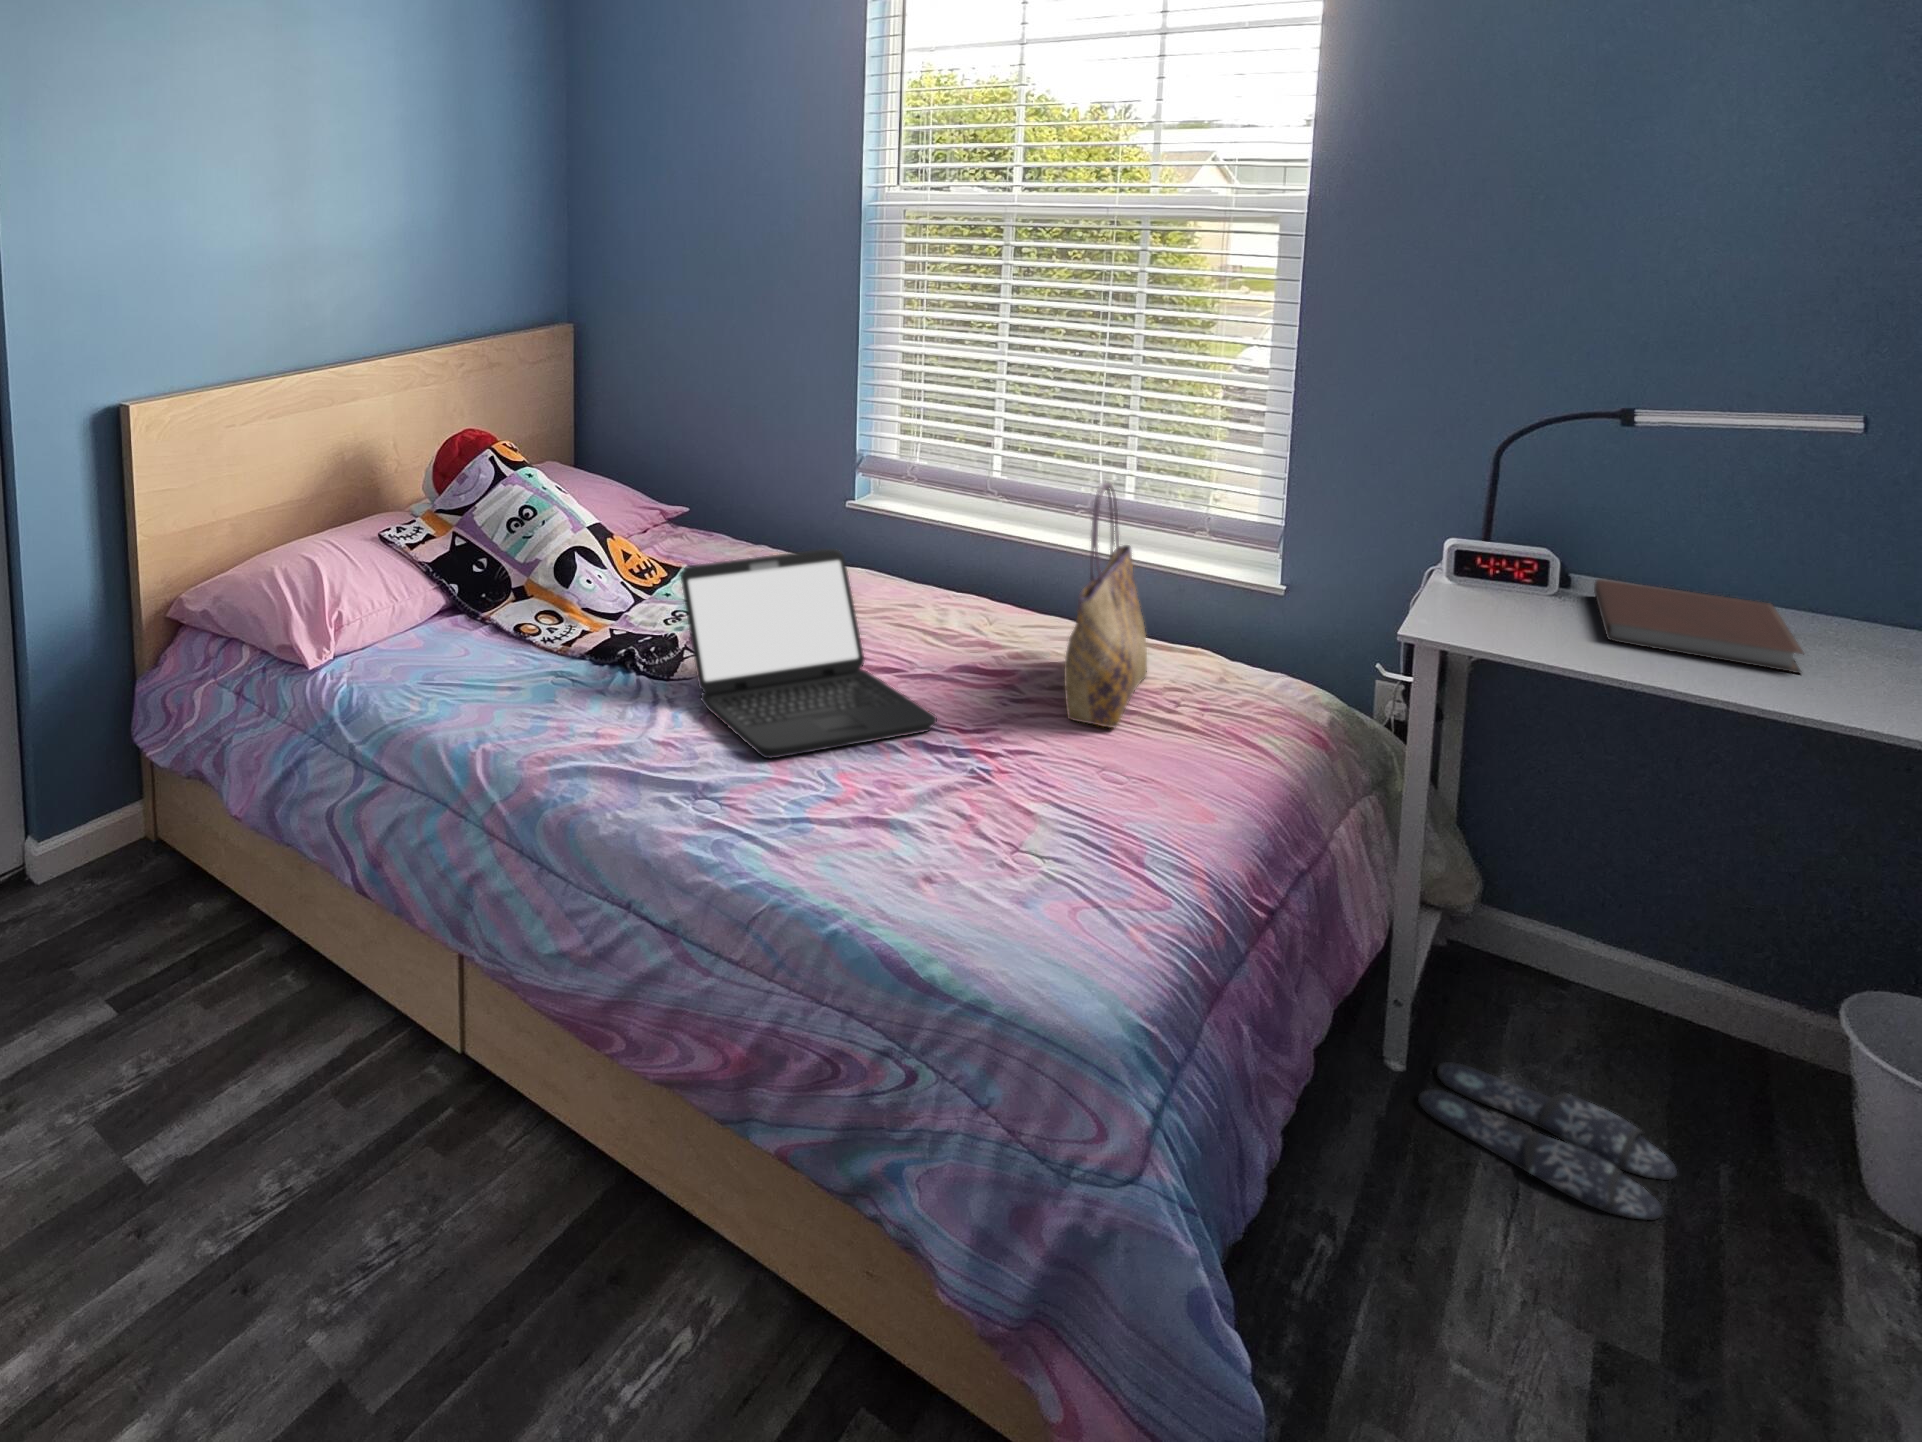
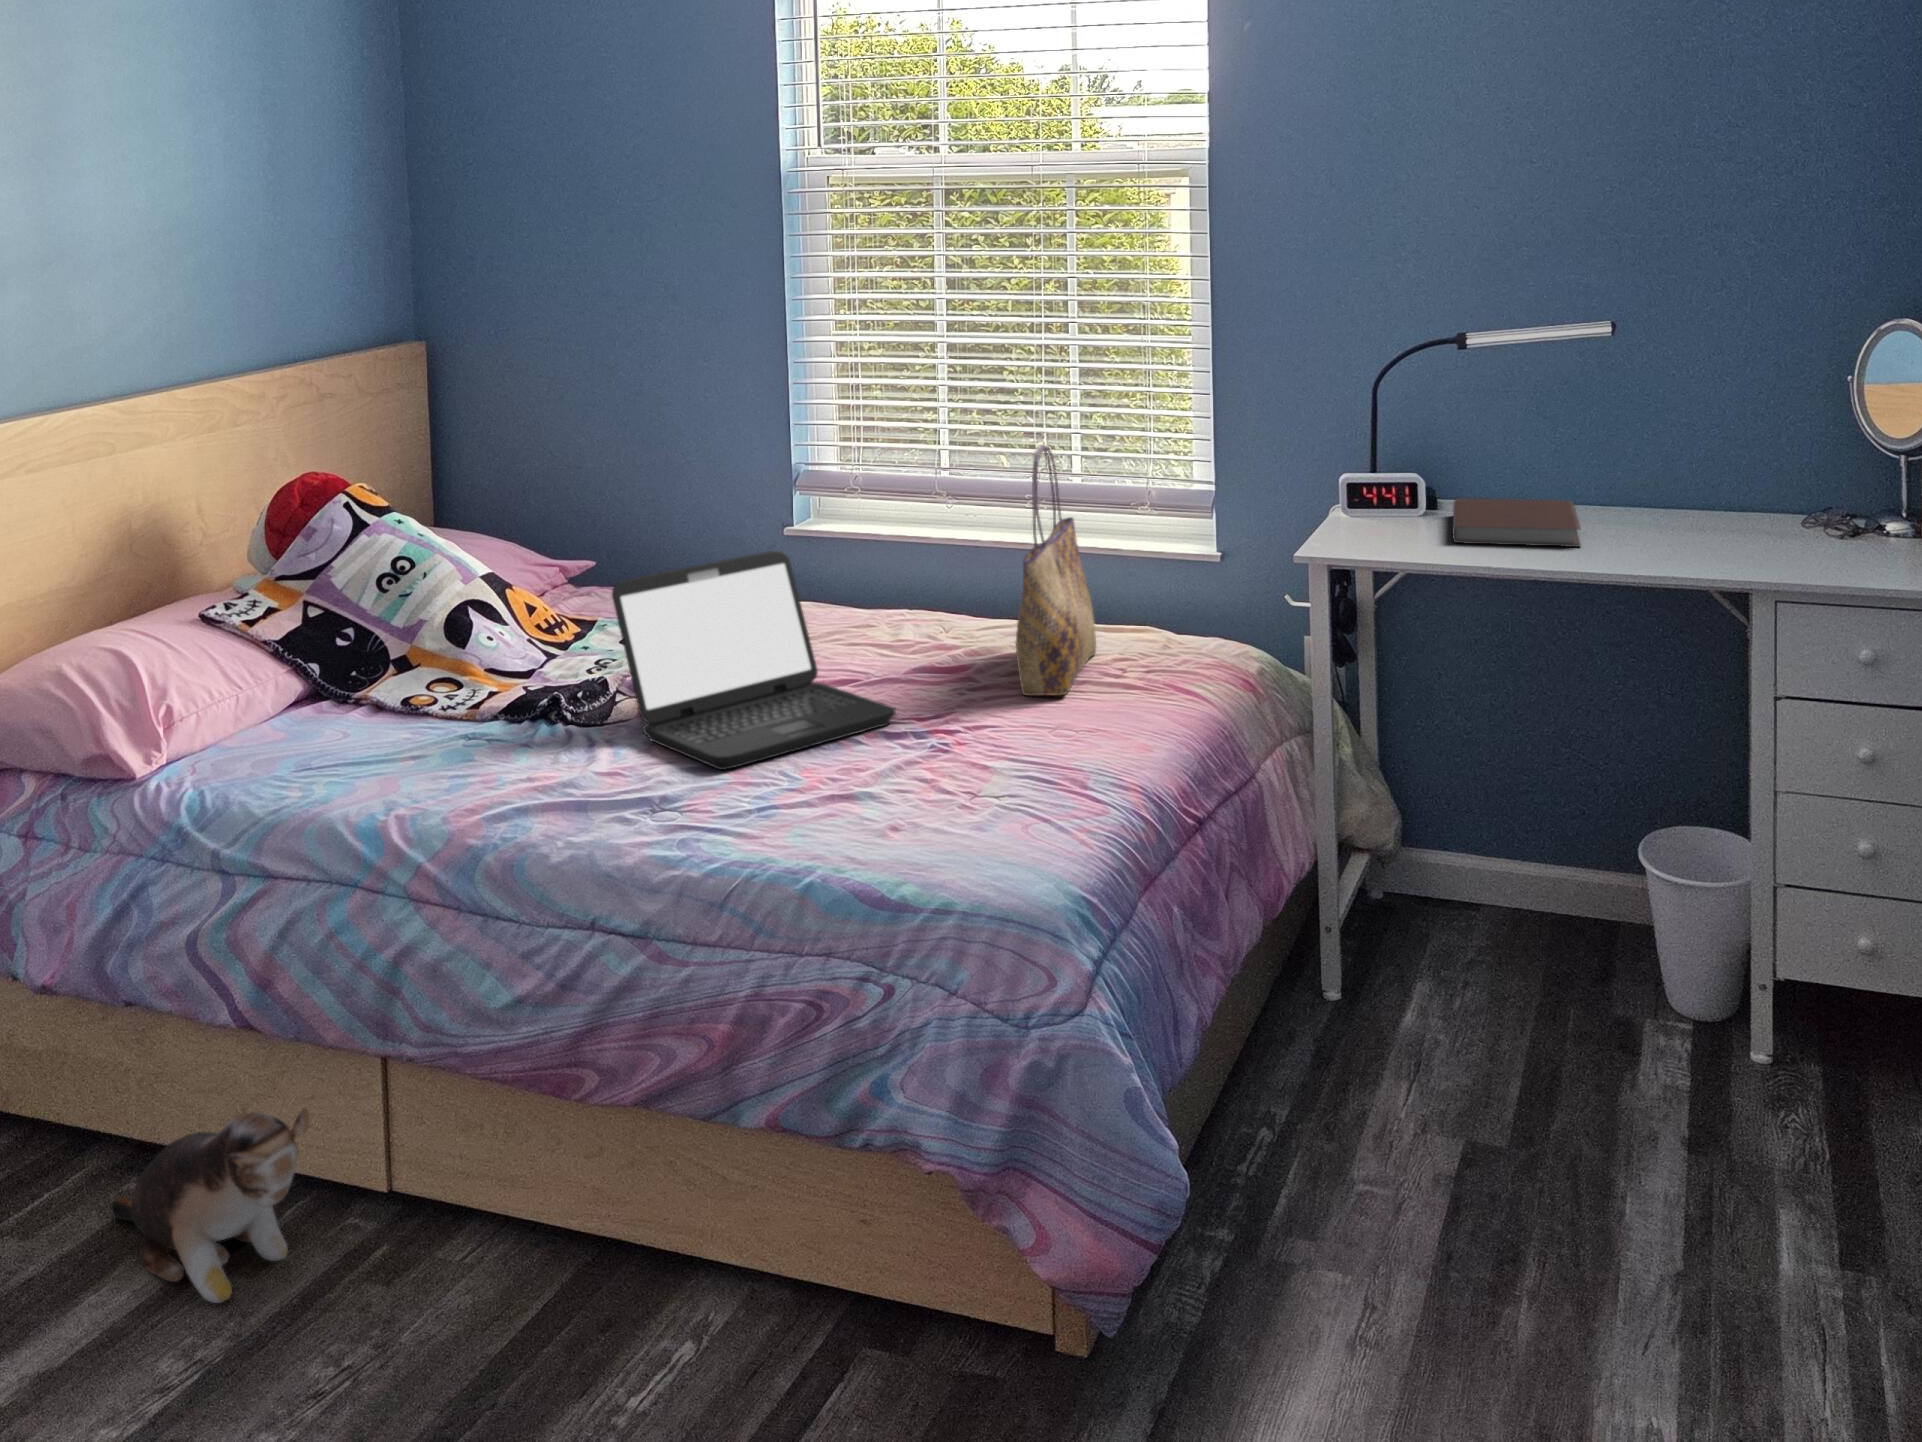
plush toy: none [266,975,389,1128] -> present [112,1108,310,1303]
slippers: present [1418,1062,1677,1220] -> none [1344,978,1532,1054]

